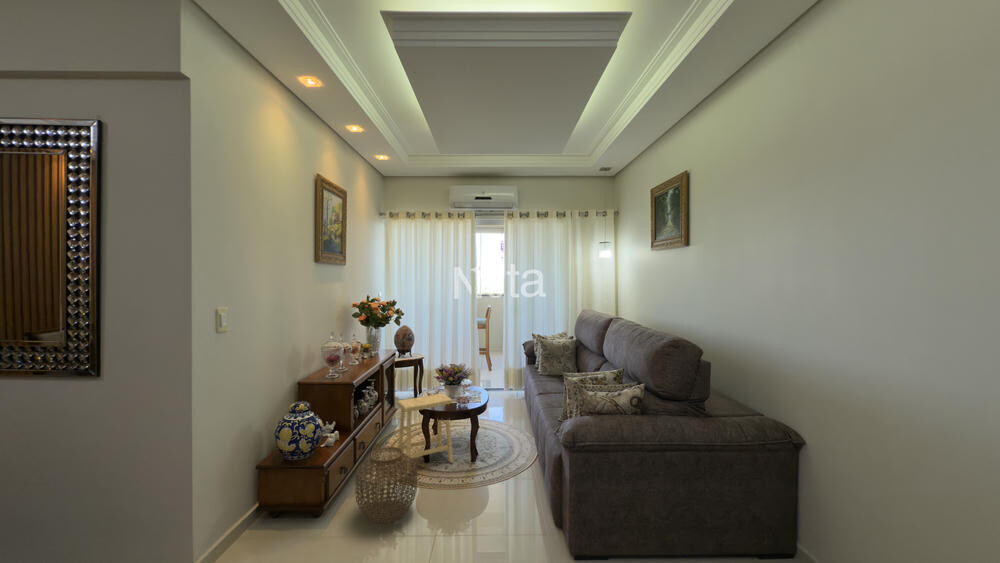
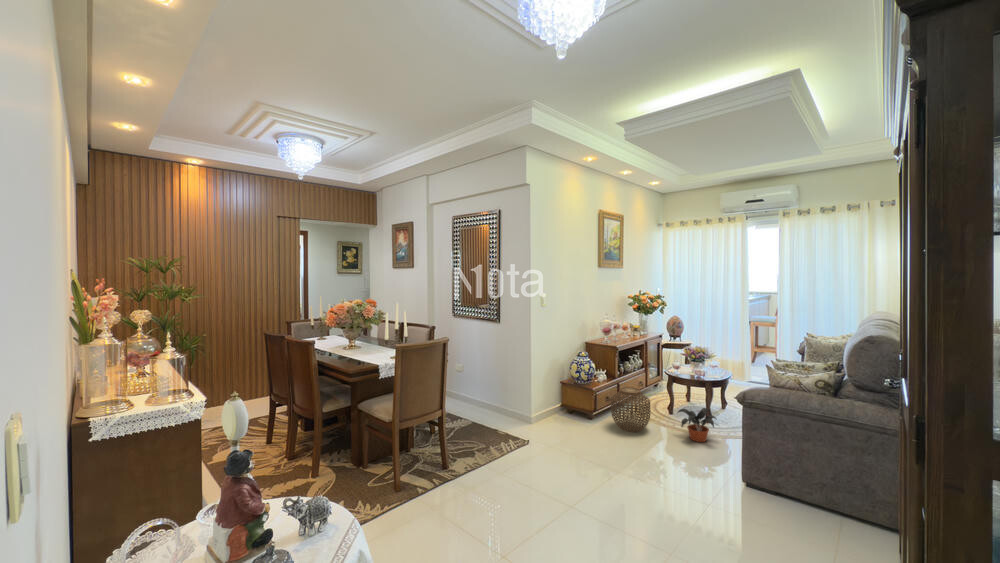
footstool: present [397,394,454,472] -> none [649,365,692,419]
potted plant: none [450,451,503,504] -> present [678,408,717,442]

